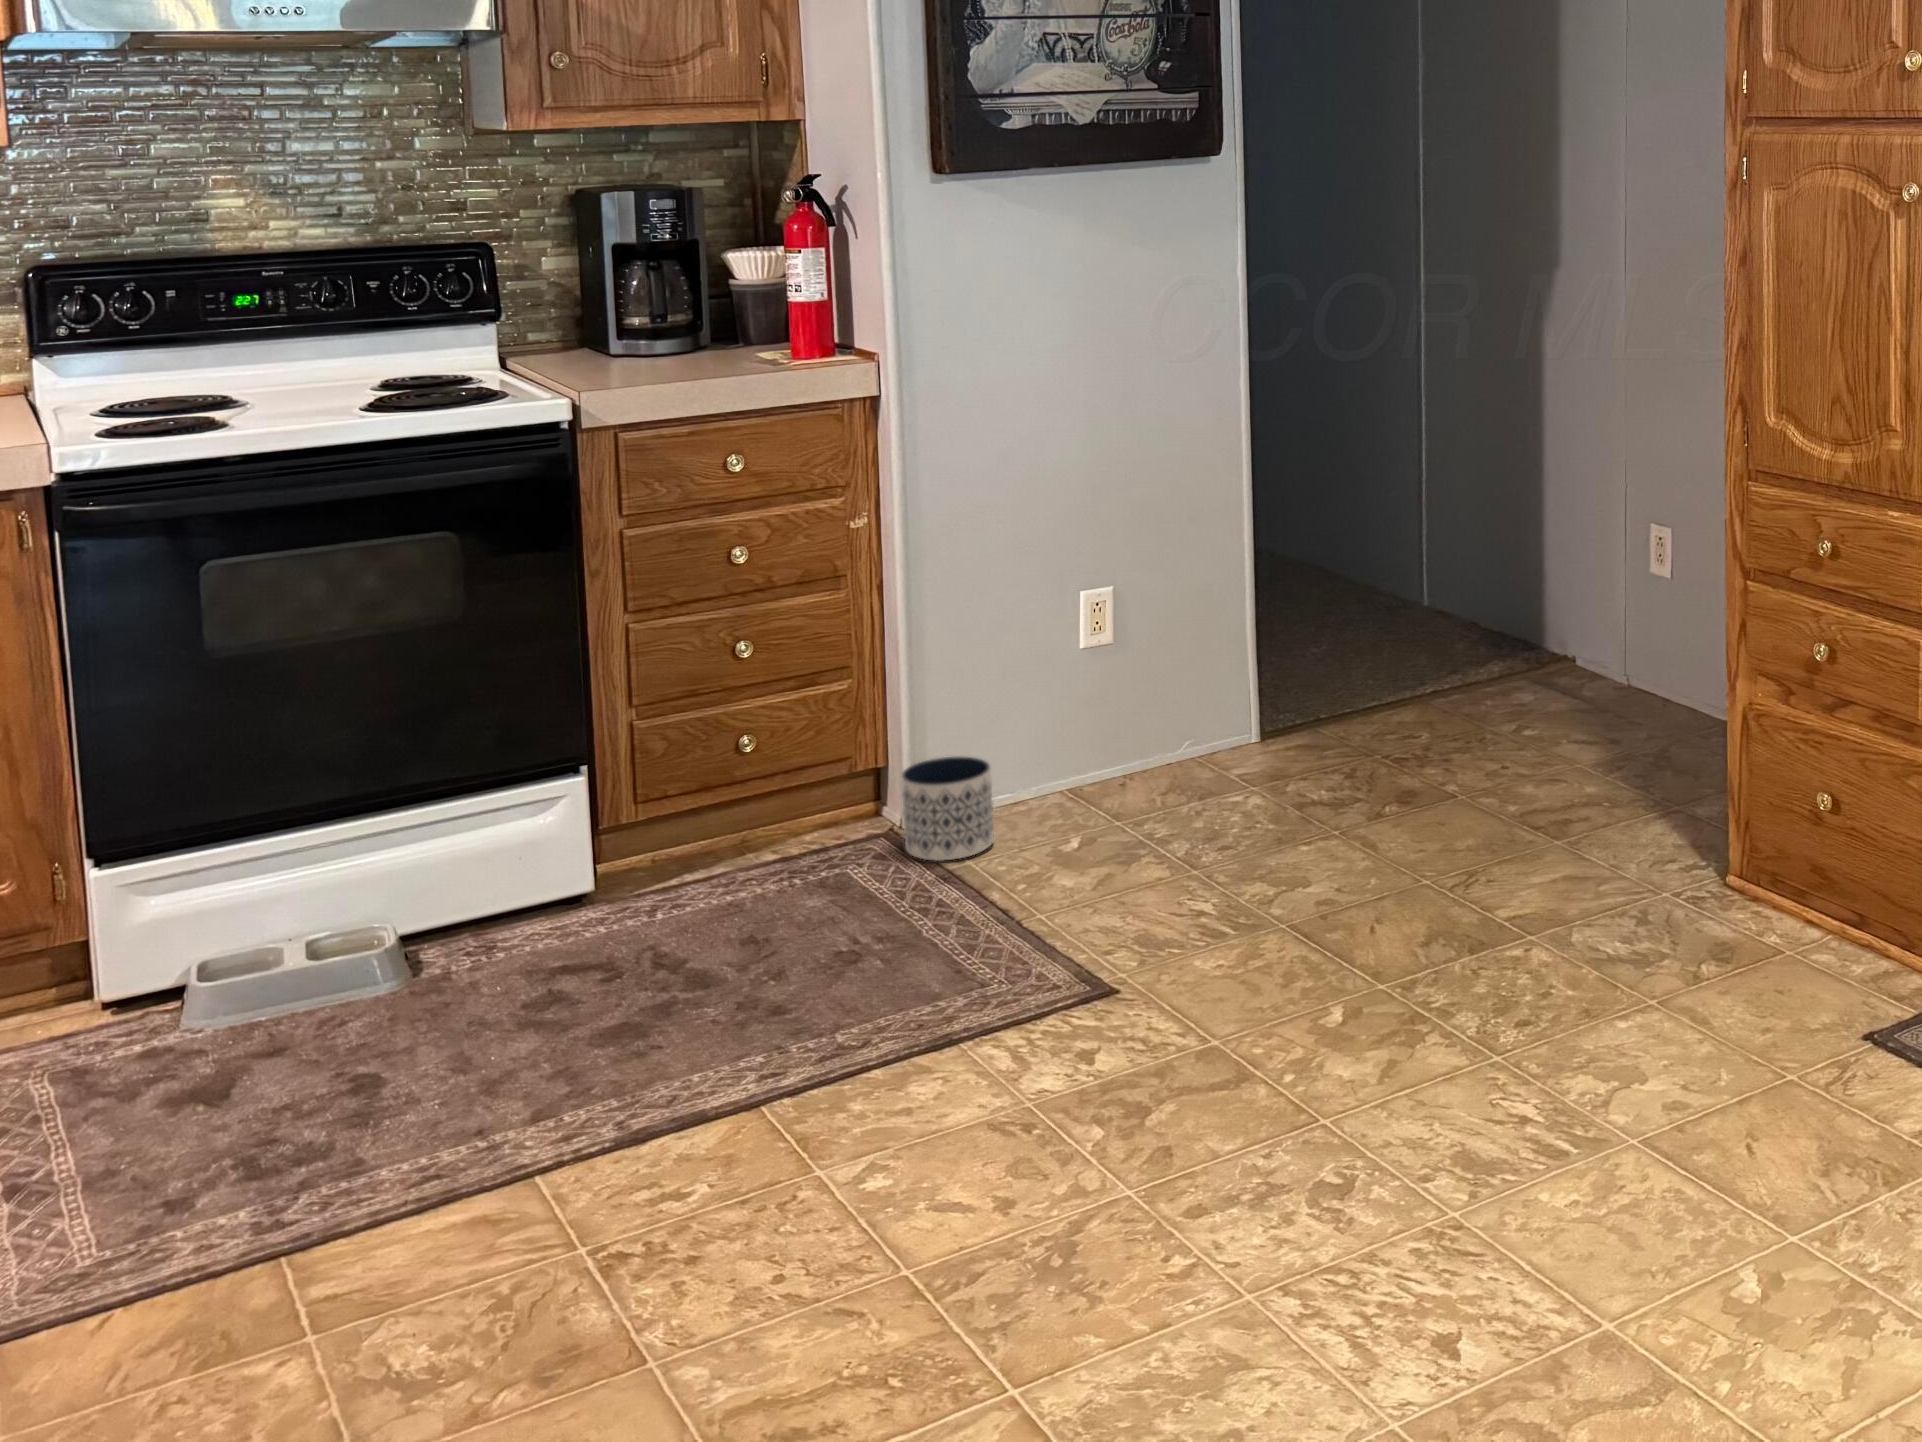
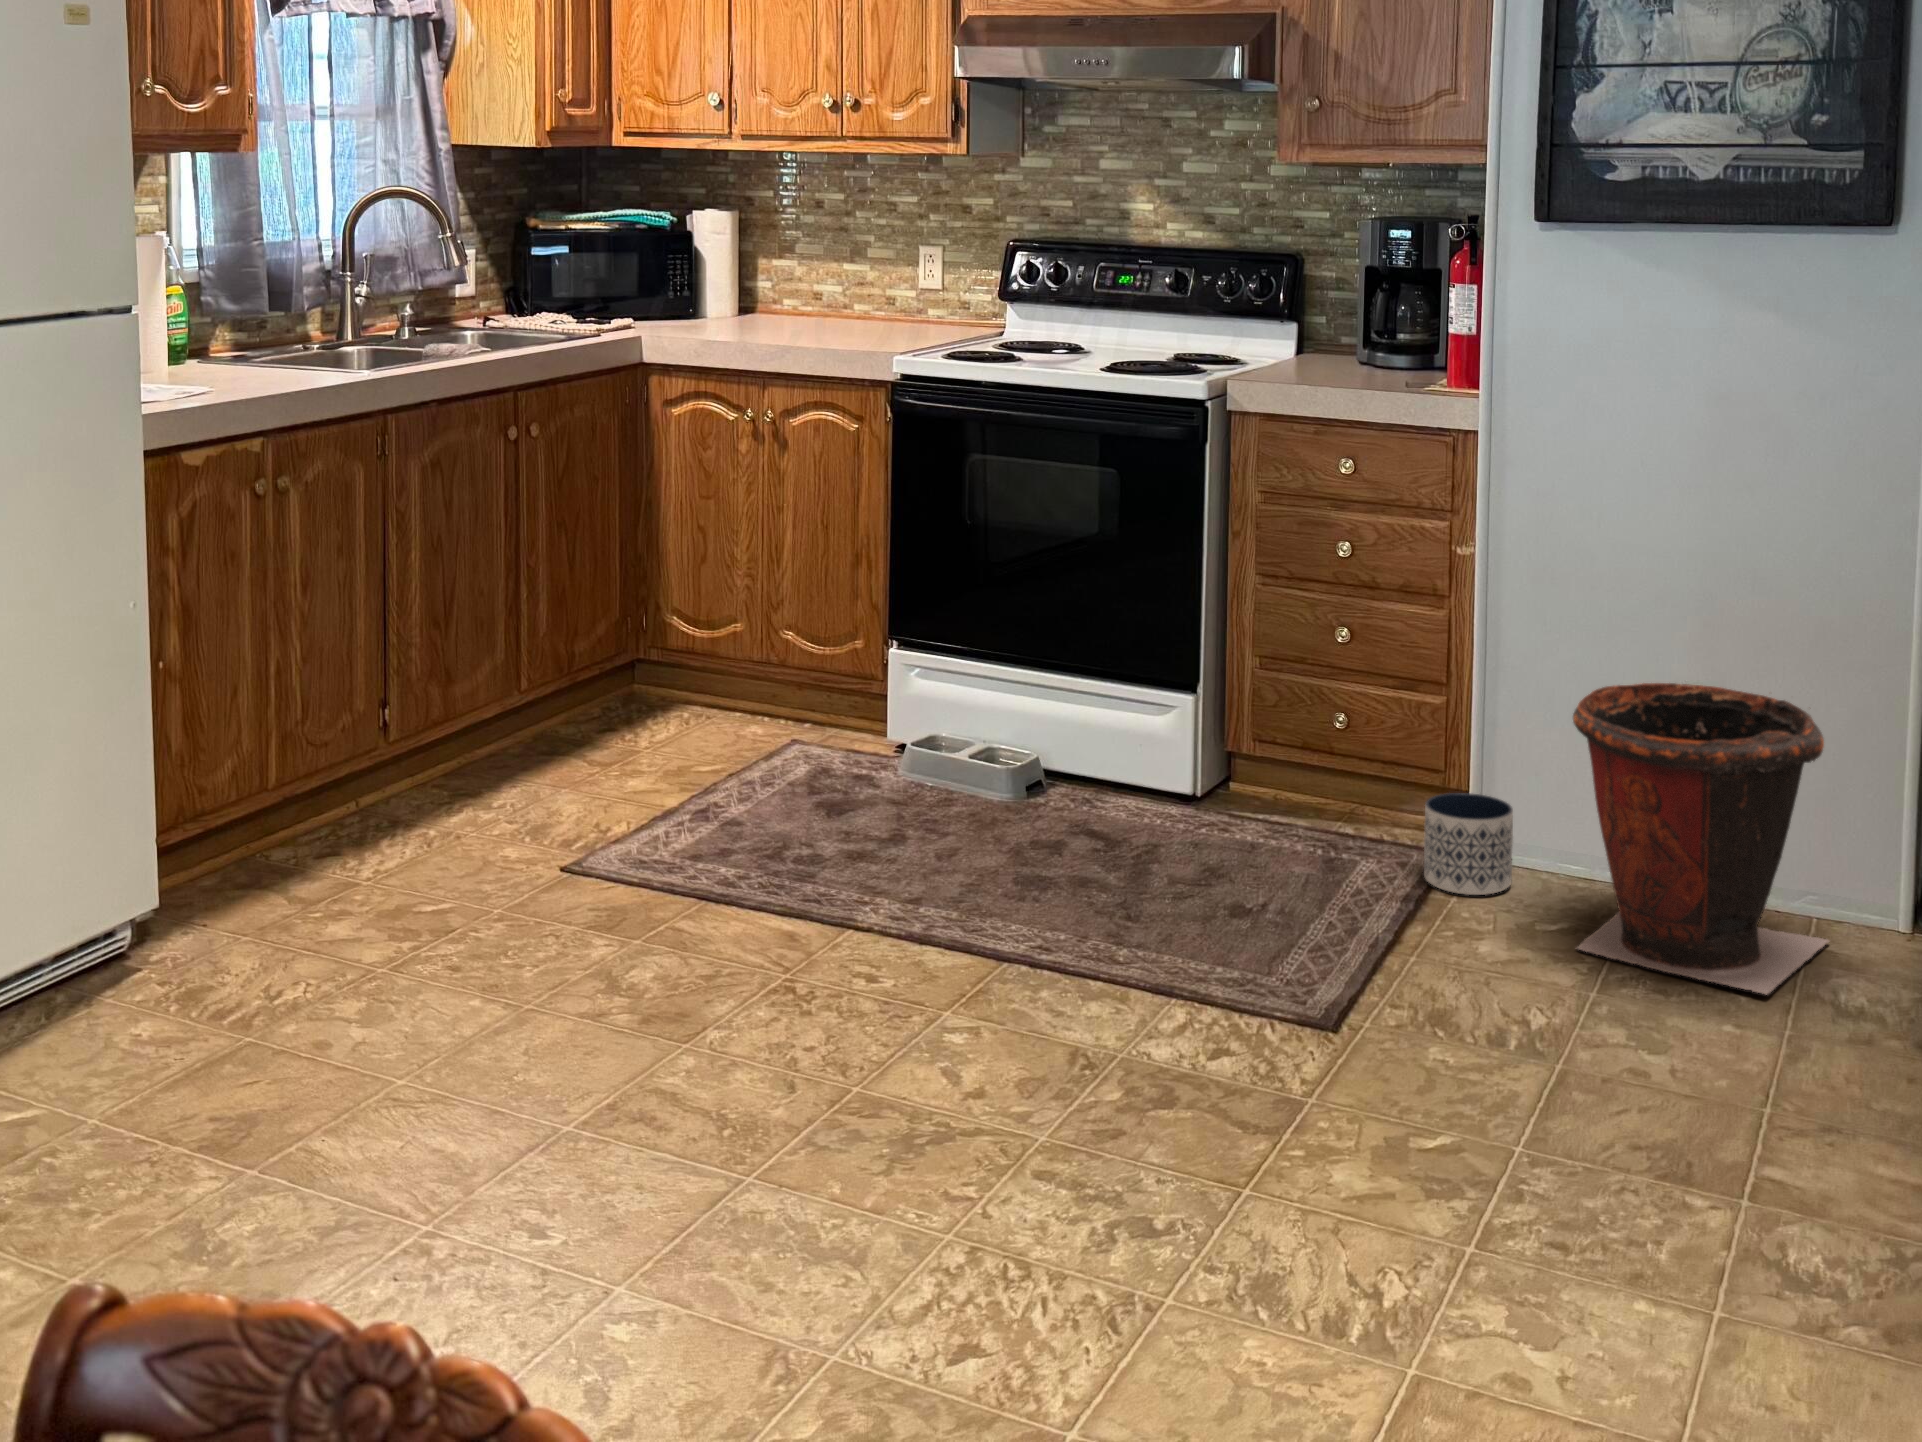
waste bin: none [1054,573,1293,850] -> present [1573,683,1829,995]

